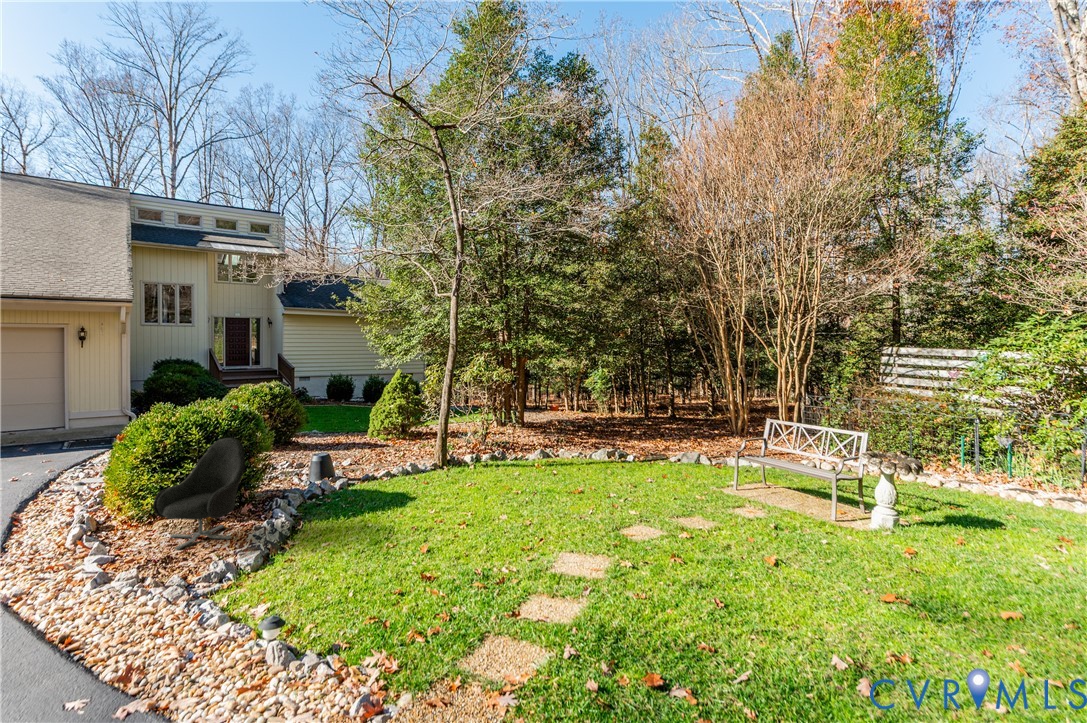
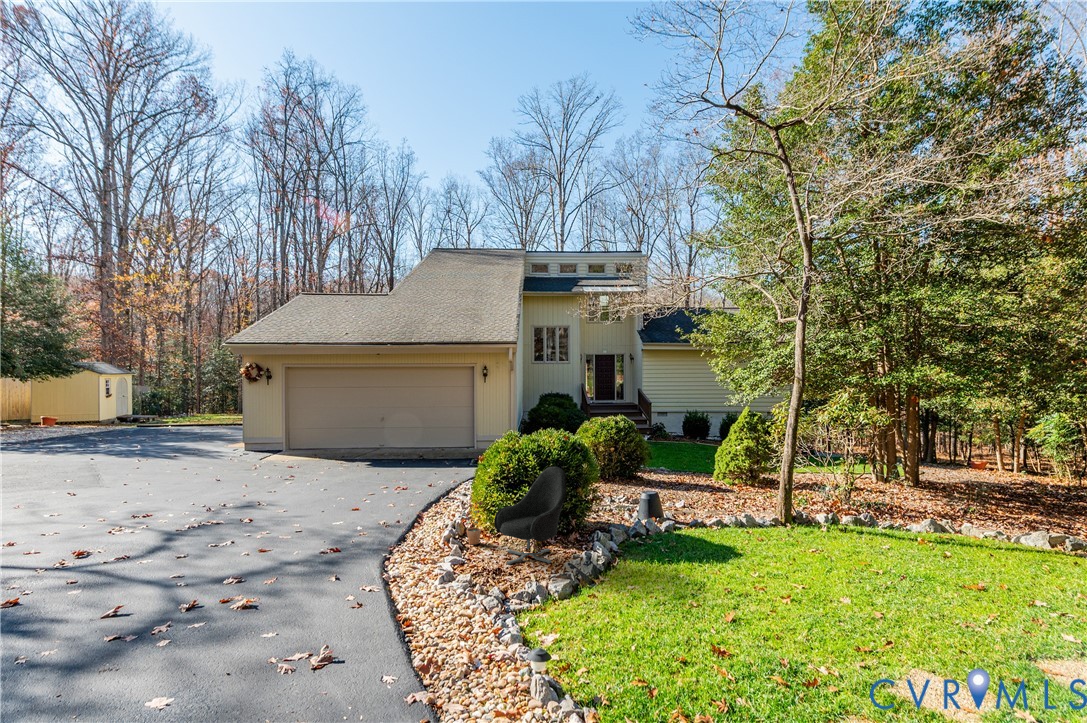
potted plant: none [103,486,130,538] -> present [466,501,483,544]

